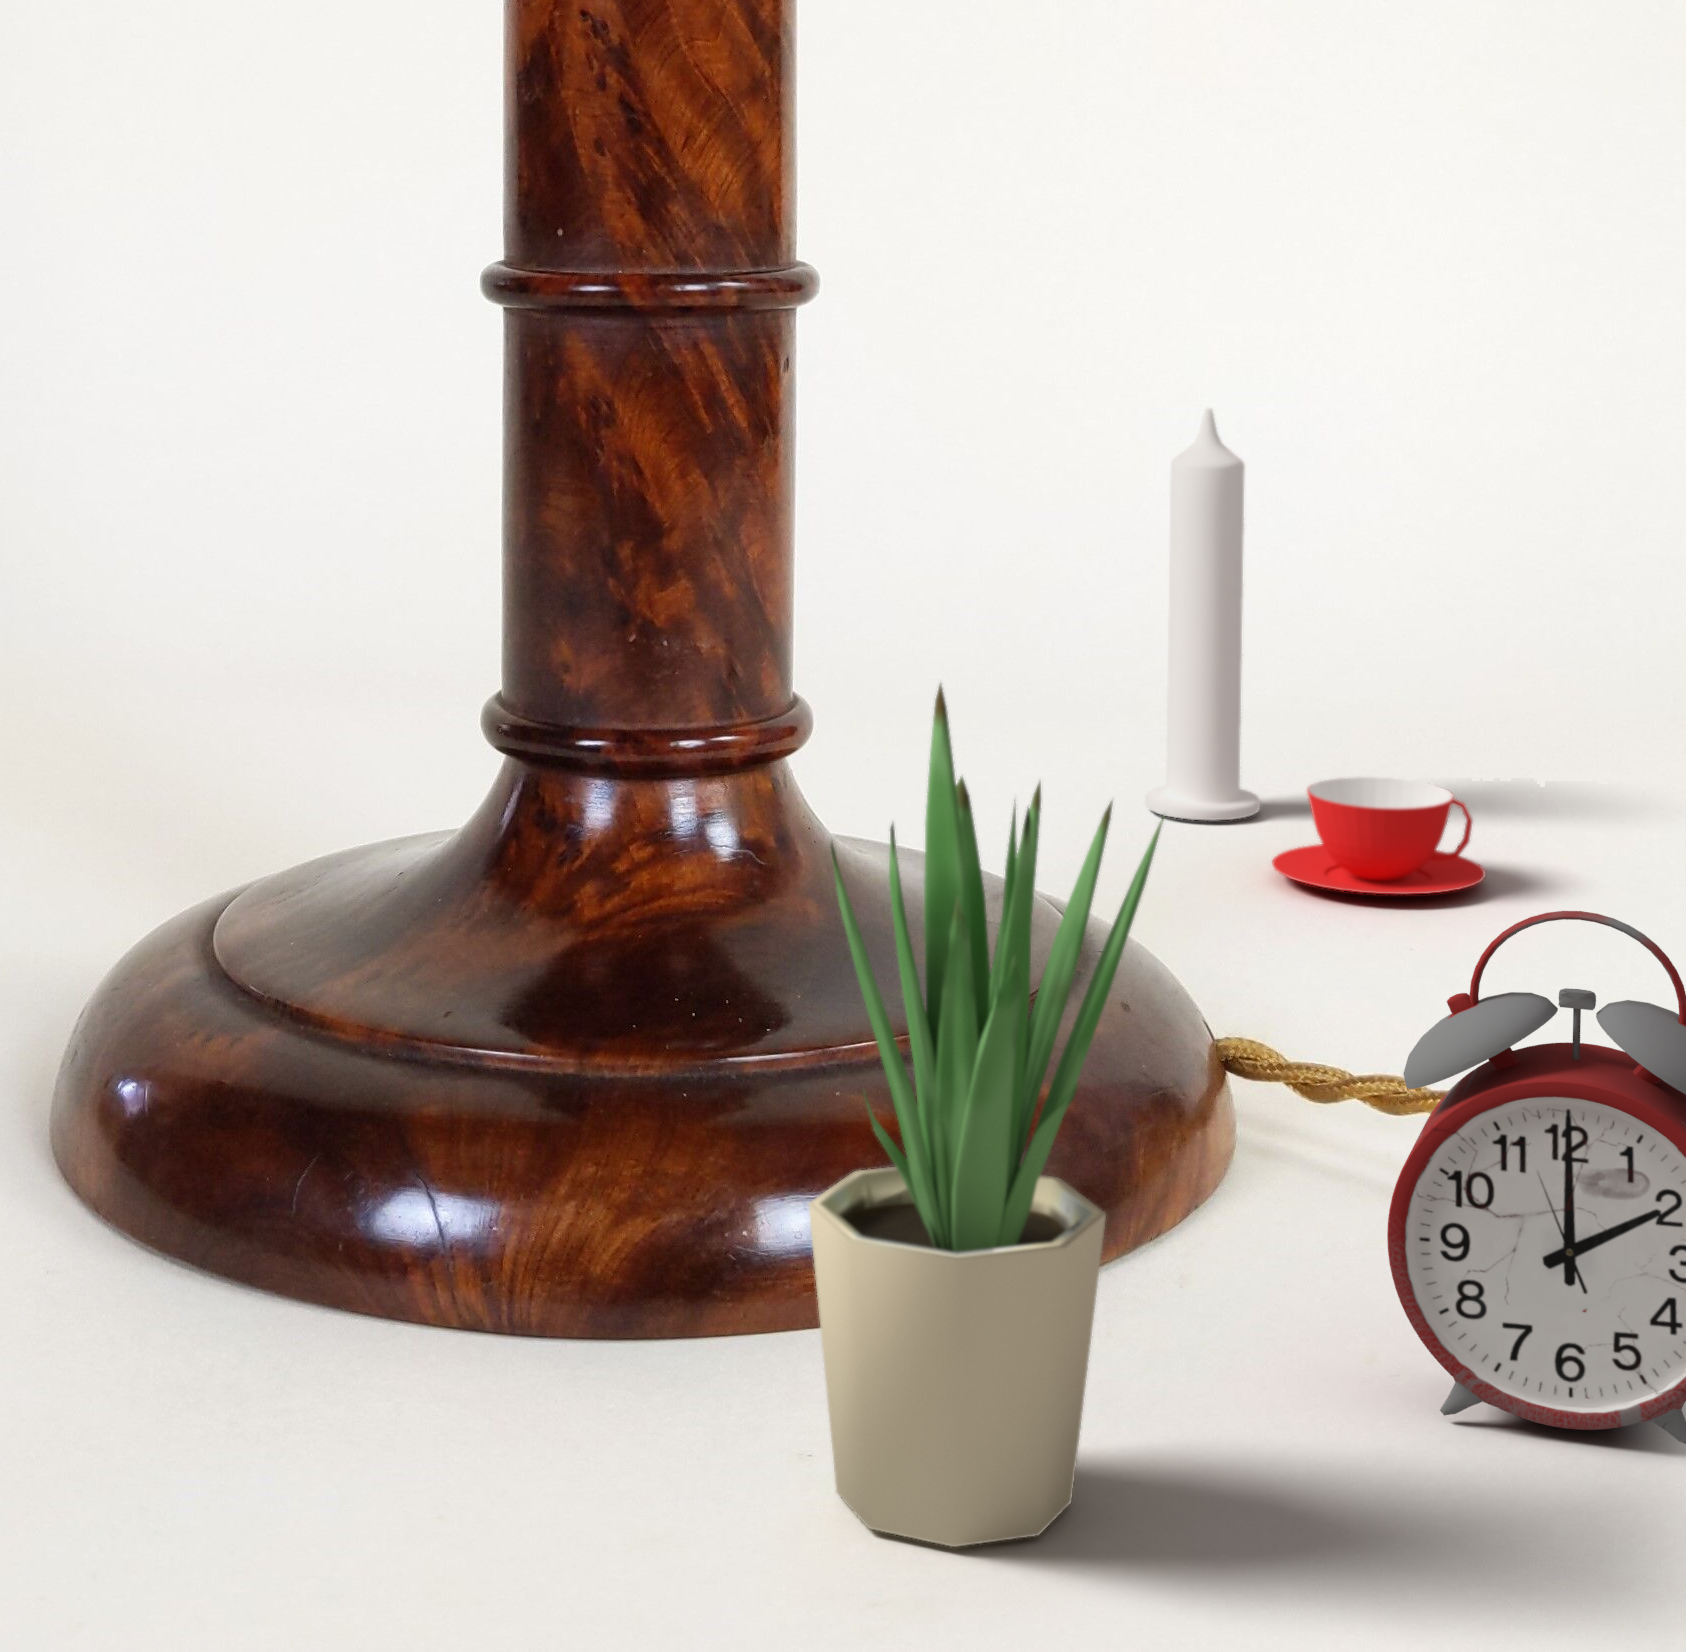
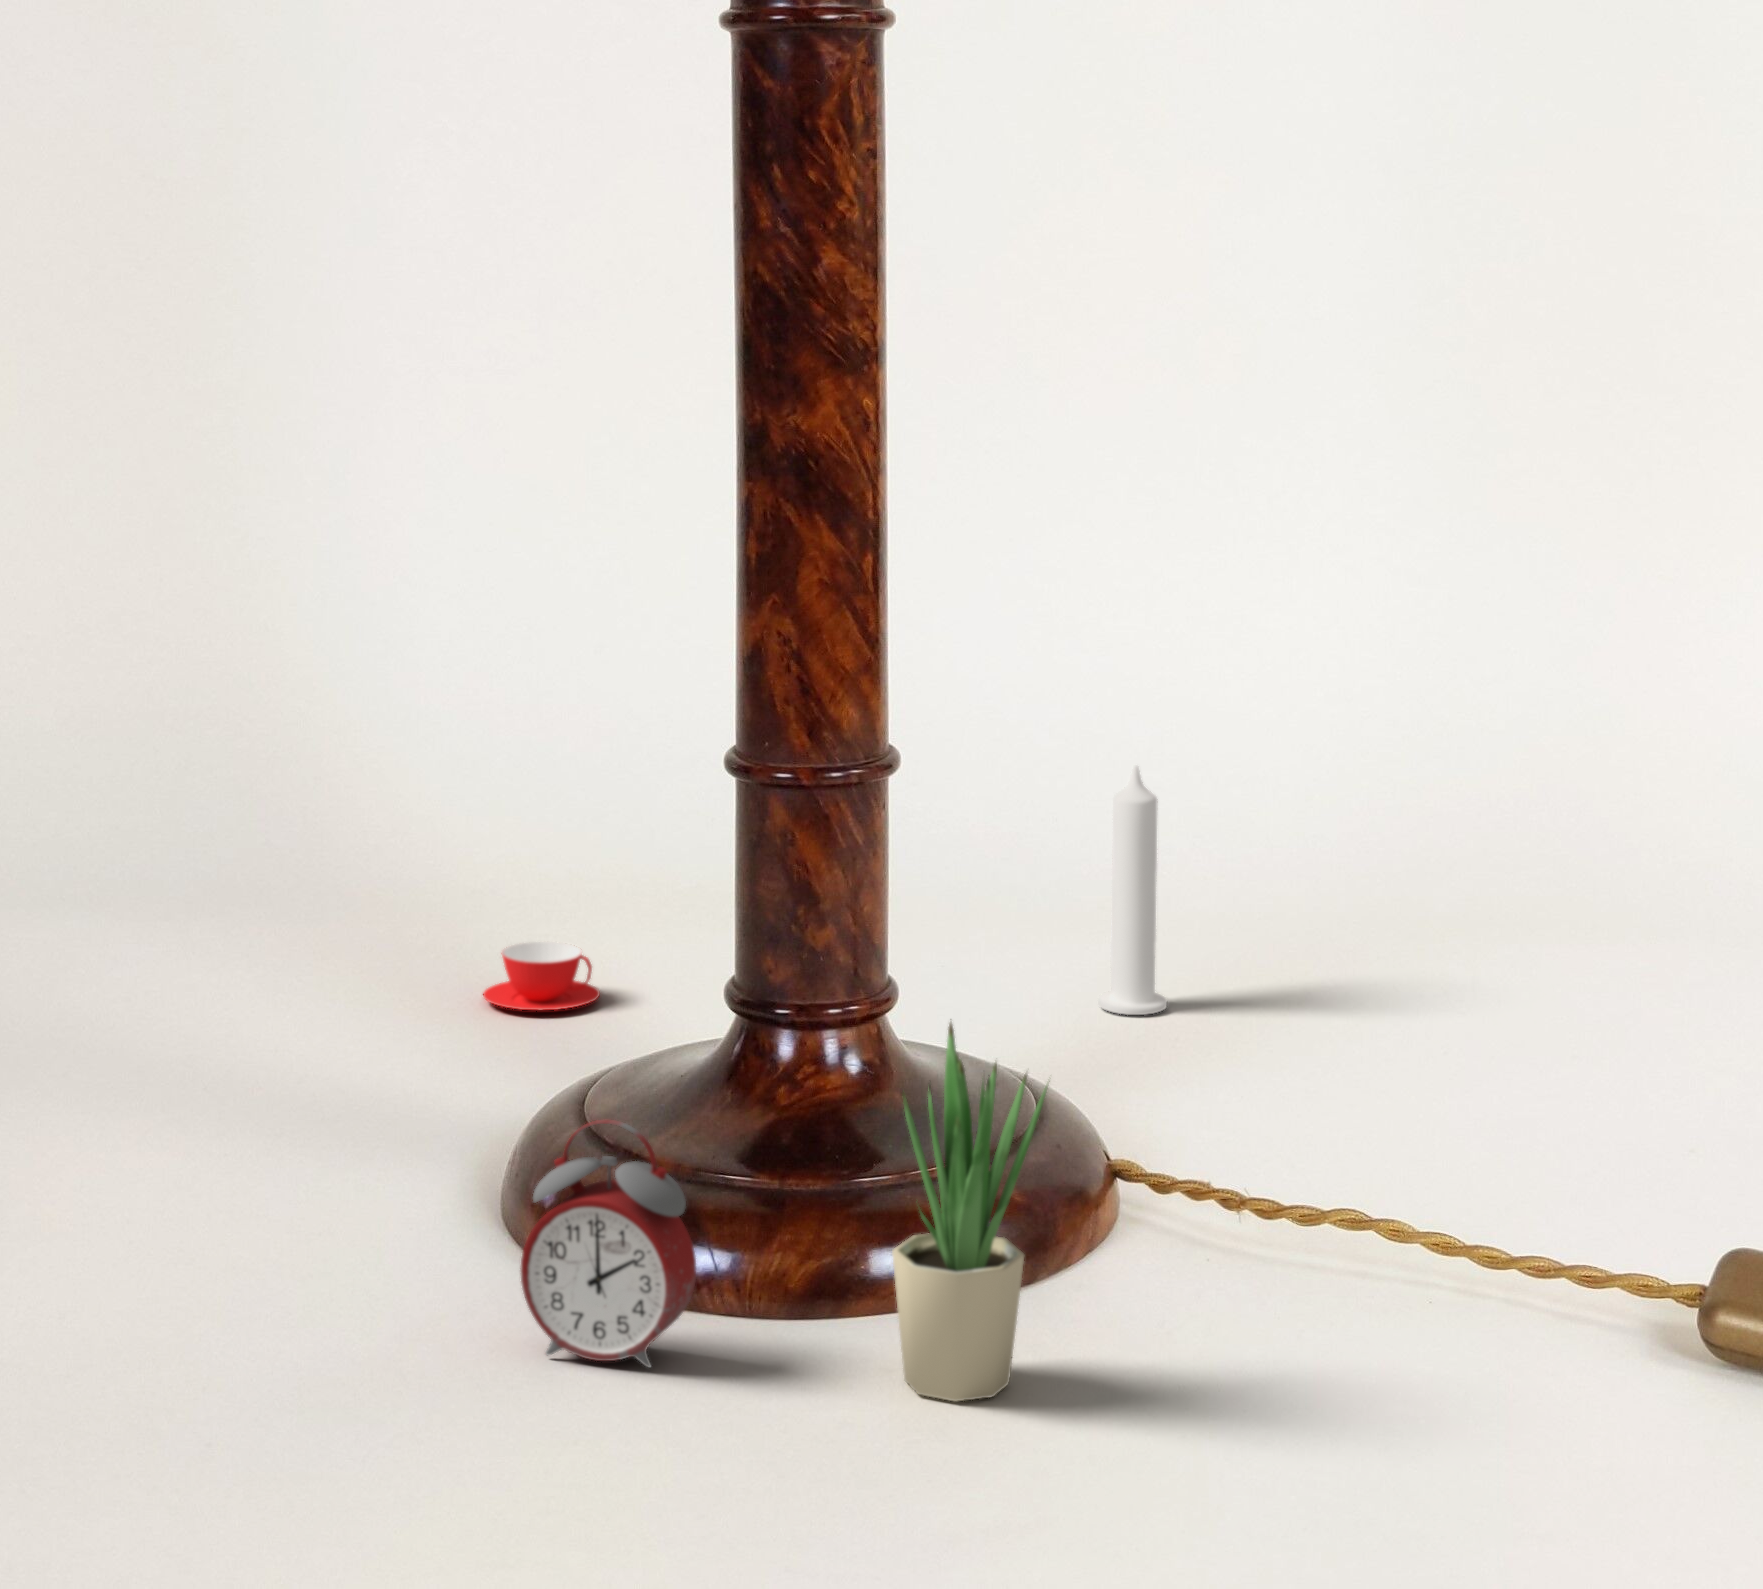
teacup: present [1272,777,1485,894] -> present [483,942,600,1010]
alarm clock: present [1387,911,1686,1444] -> present [520,1119,696,1367]

